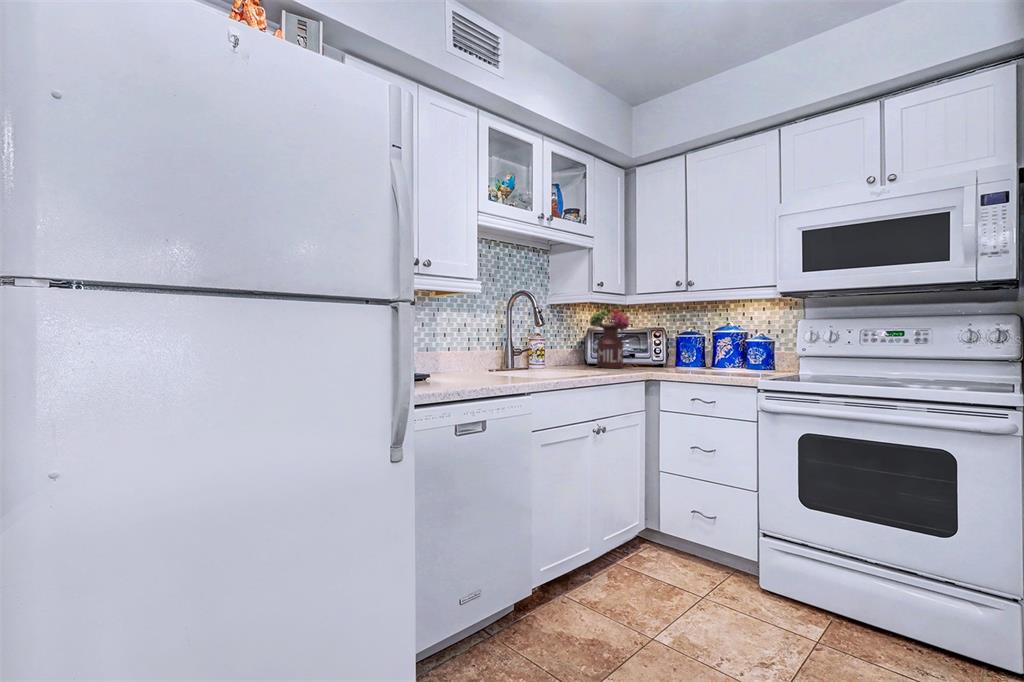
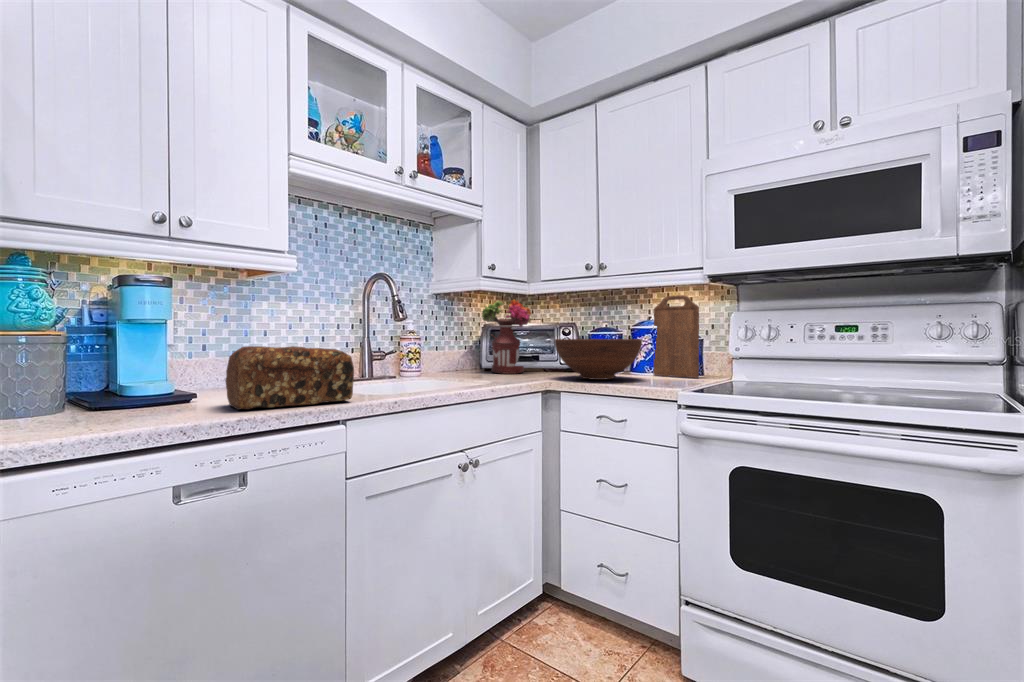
cutting board: none [732,306,771,372] -> present [653,295,699,378]
fruit bowl: none [653,340,725,372] -> present [555,339,642,380]
bread loaf: none [455,343,534,383] -> present [225,346,354,410]

